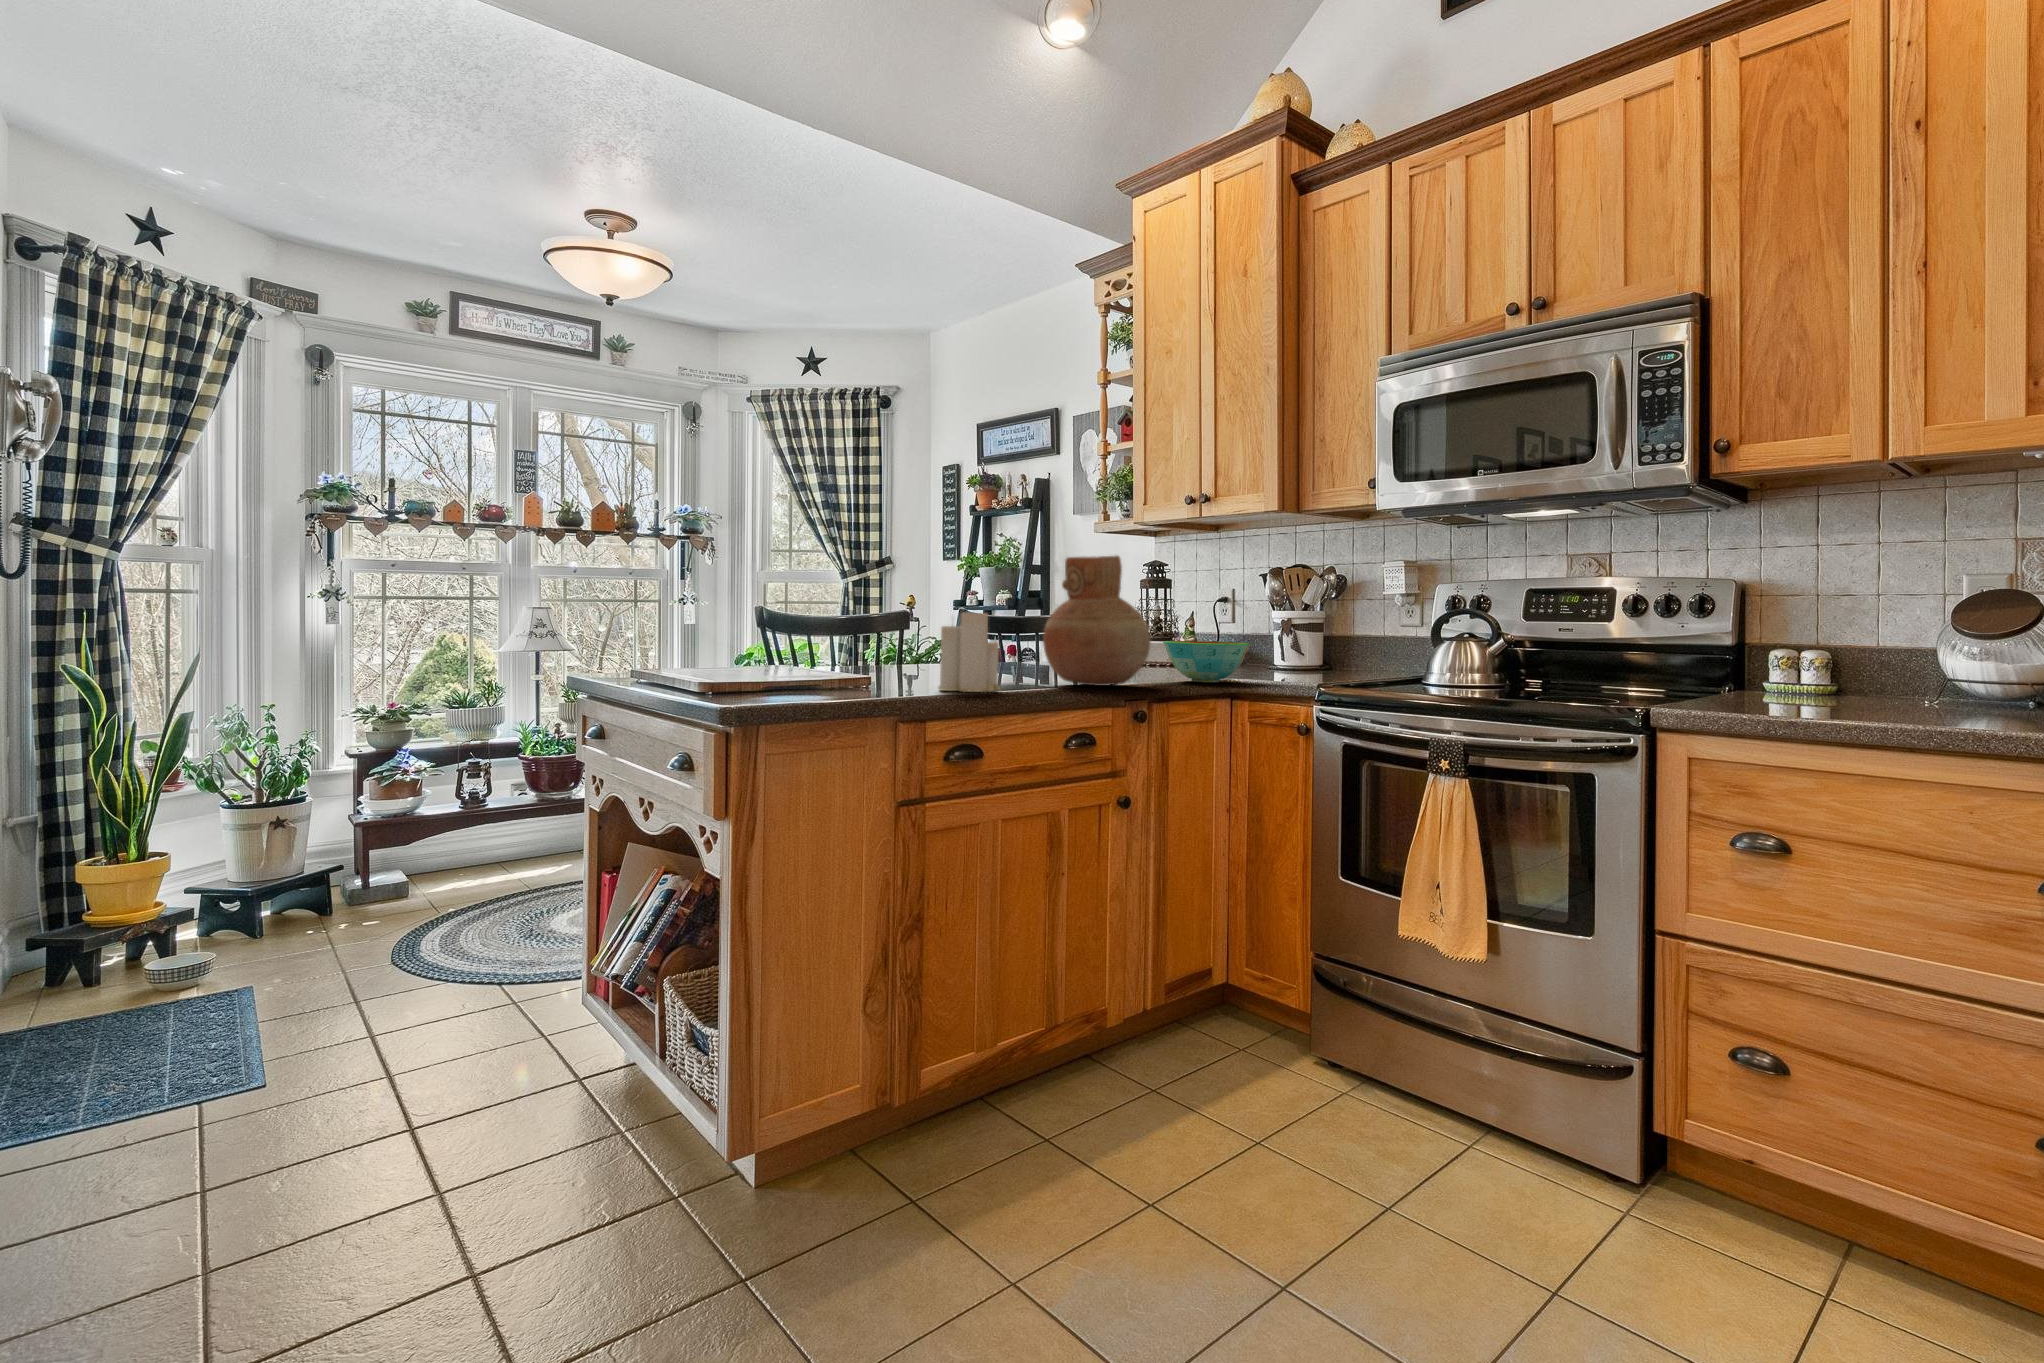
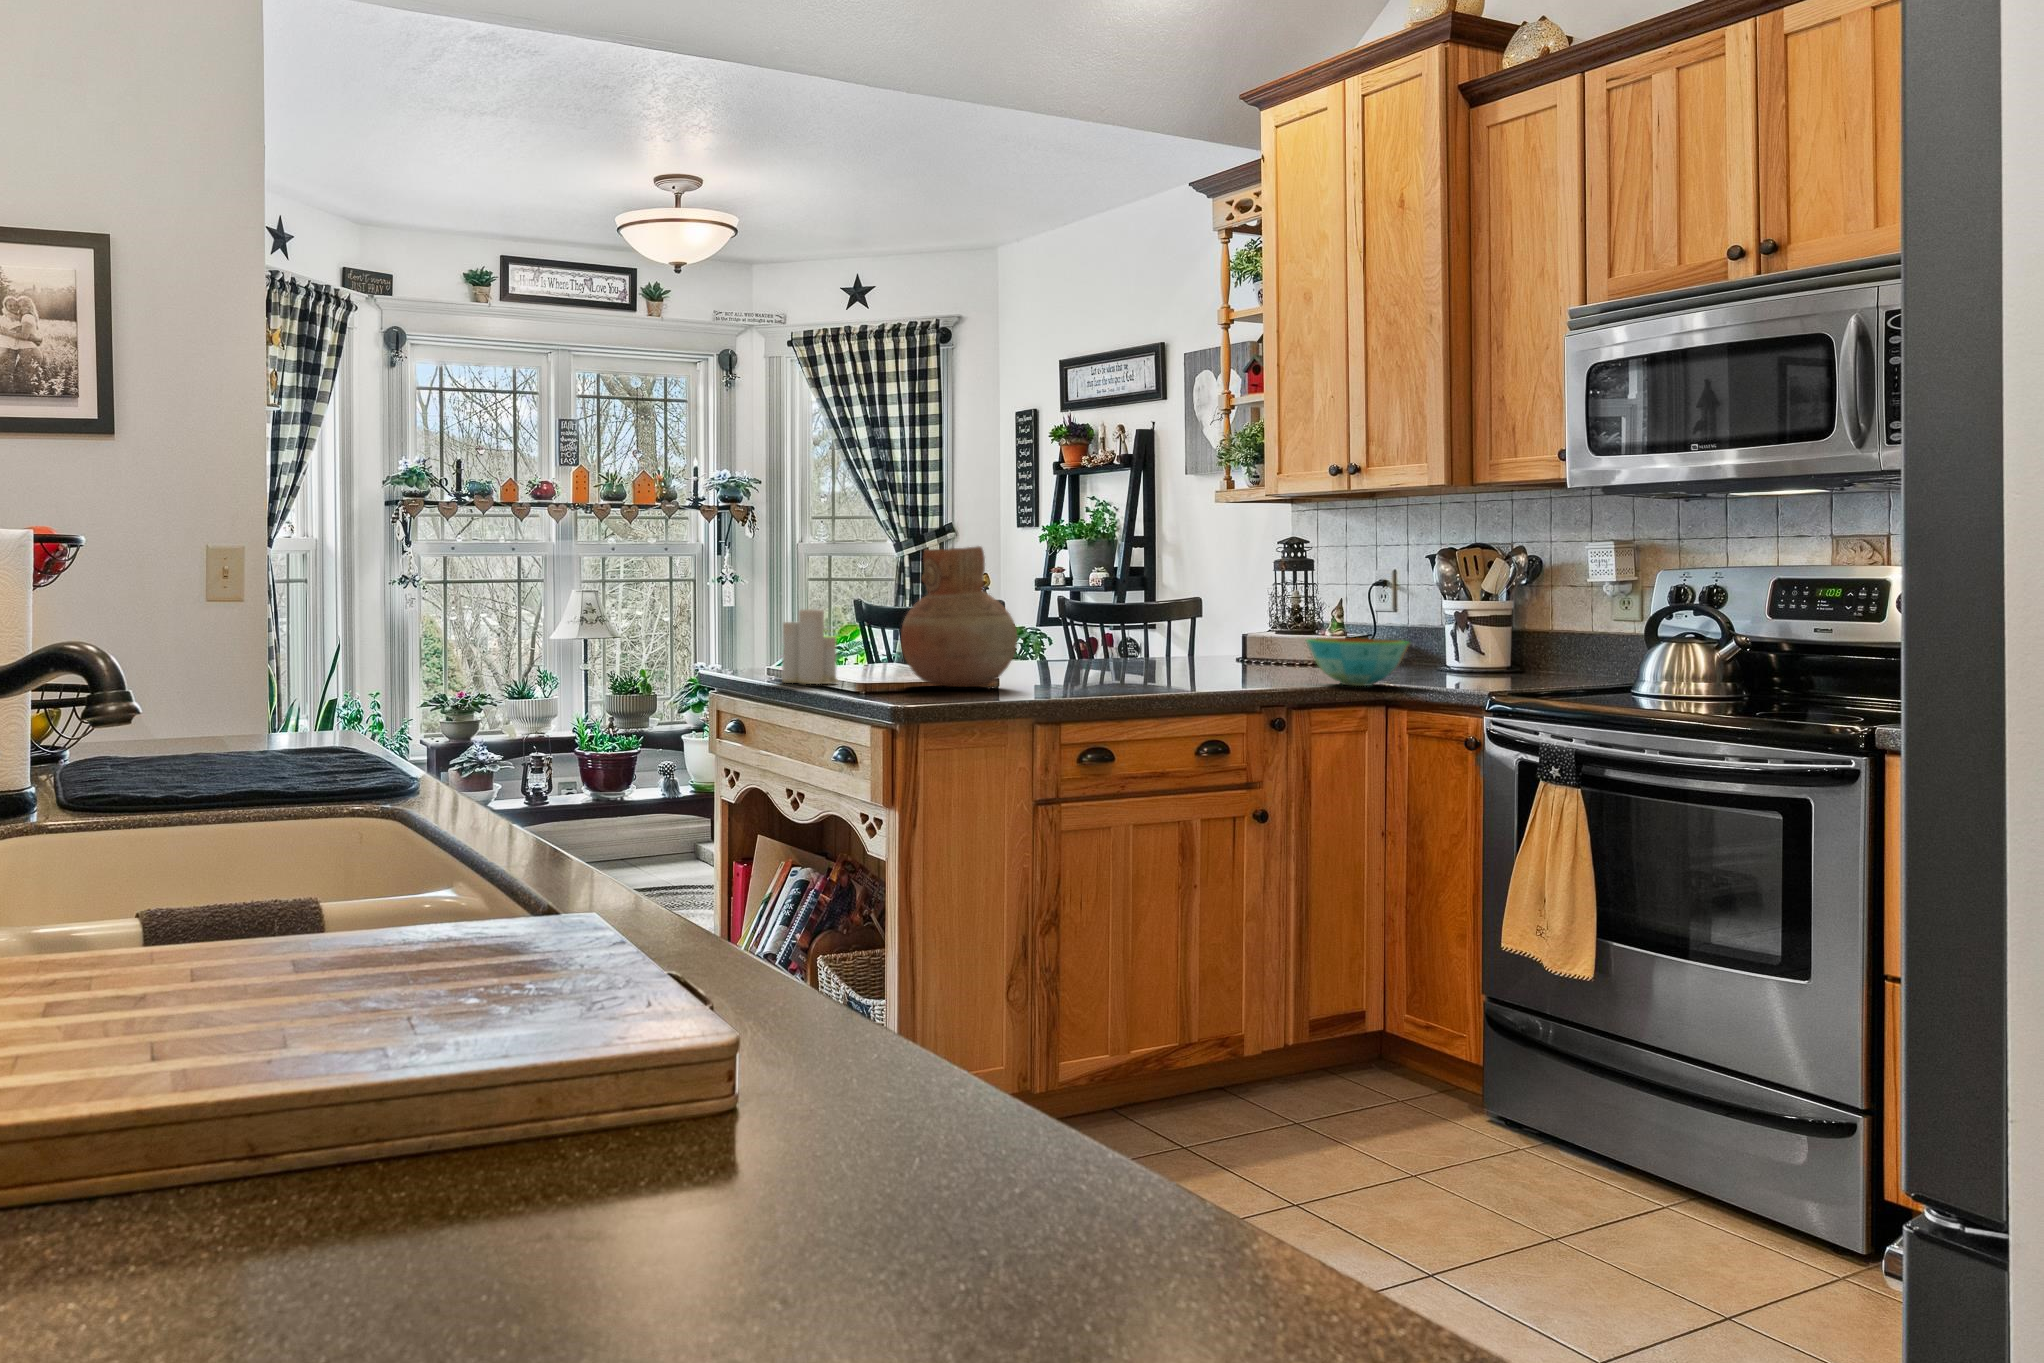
vase: present [1043,556,1151,686] -> present [901,546,1017,687]
candle: present [939,613,1001,692] -> present [782,609,838,684]

